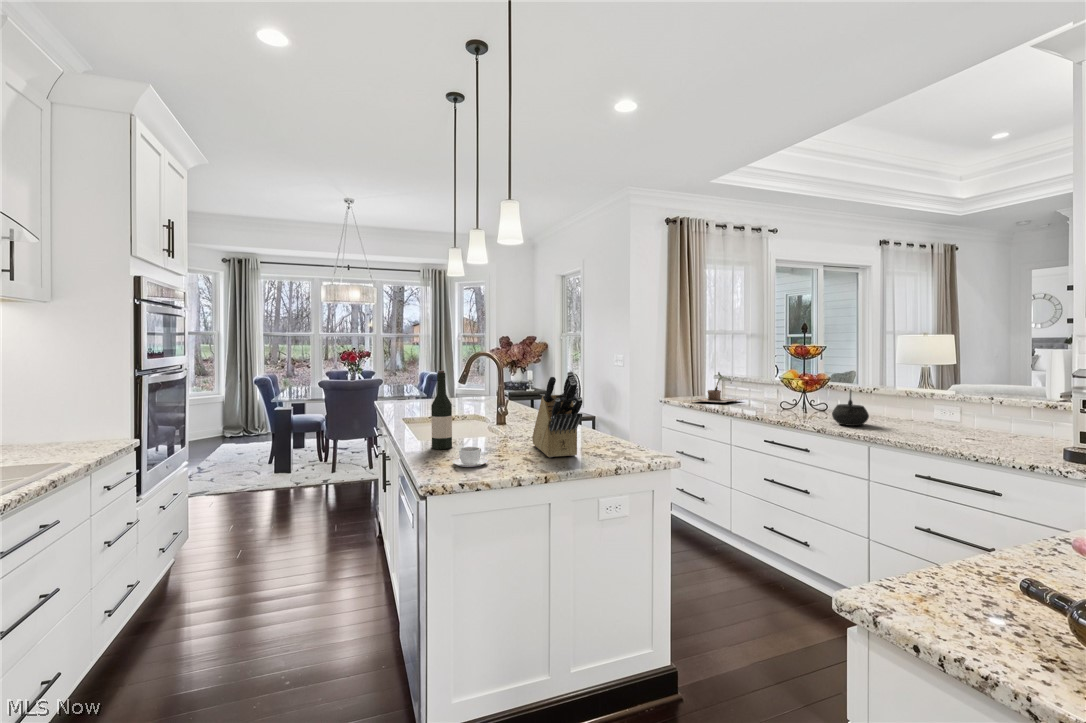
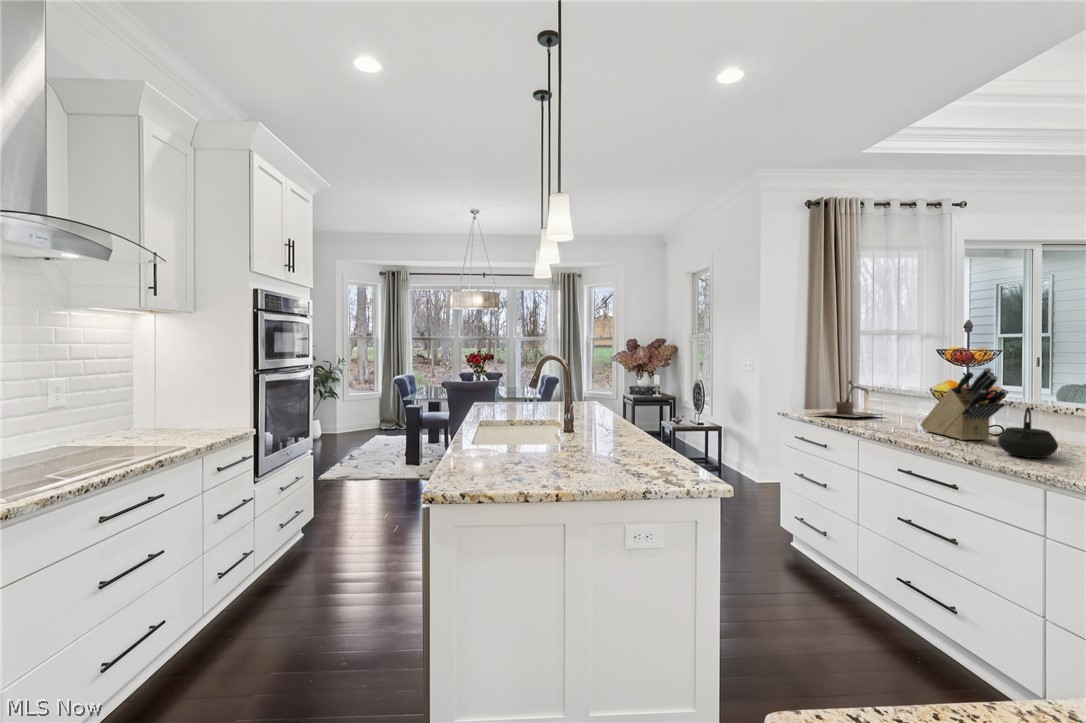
wine bottle: present [431,370,452,449] -> none [472,373,494,455]
knife block: present [532,372,583,458] -> present [921,368,1006,440]
coffee cup: present [452,447,488,467] -> none [472,455,509,477]

